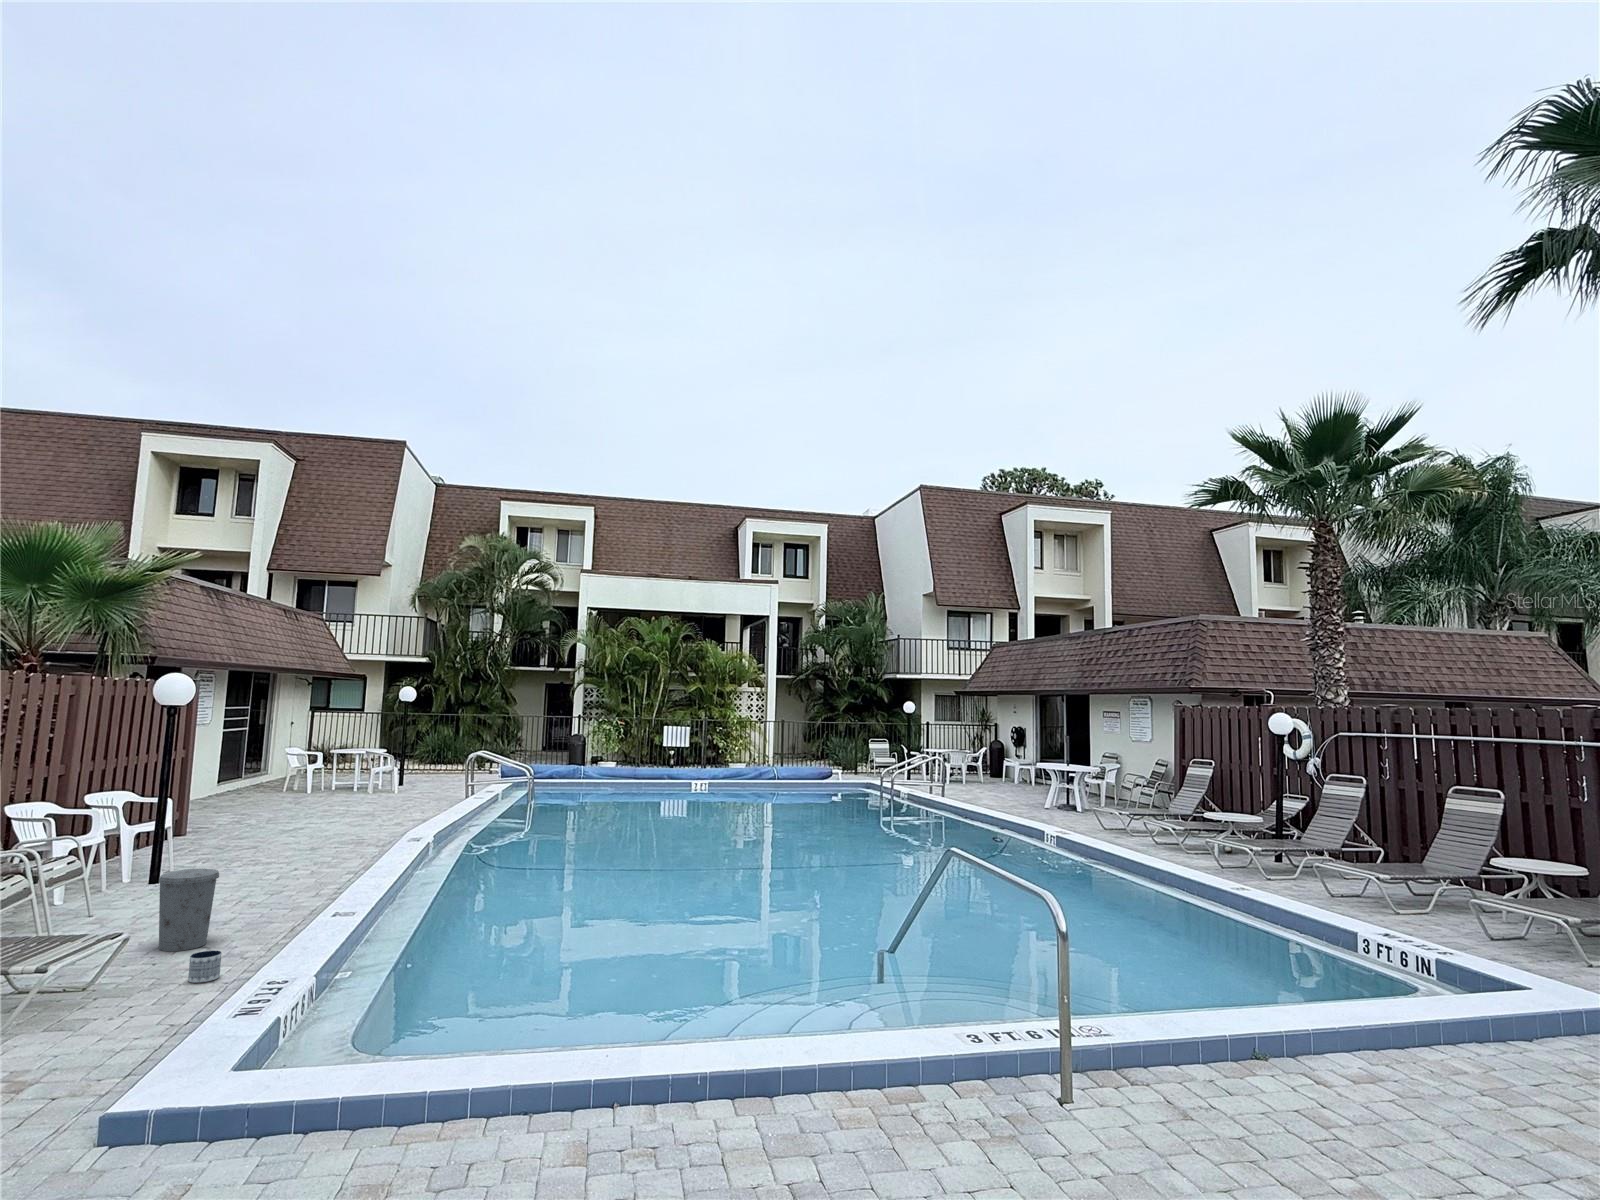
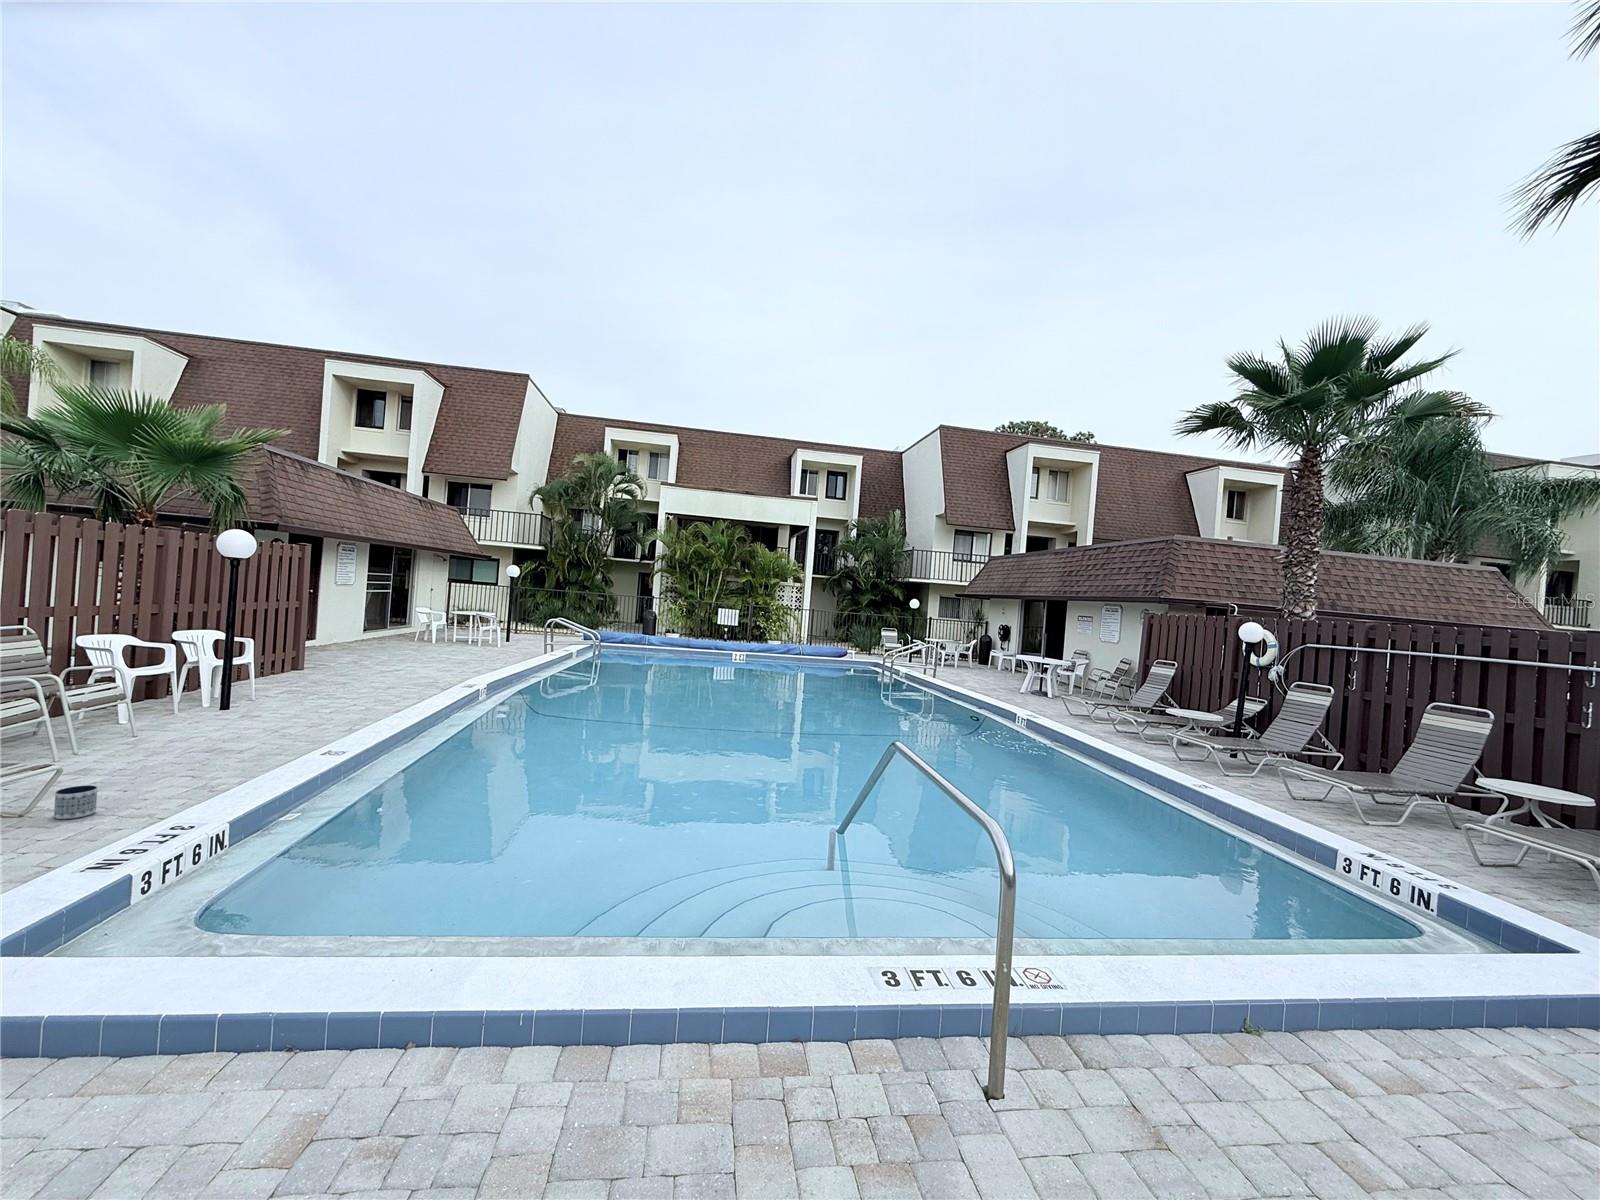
trash can: present [159,869,219,951] -> none [87,699,159,778]

